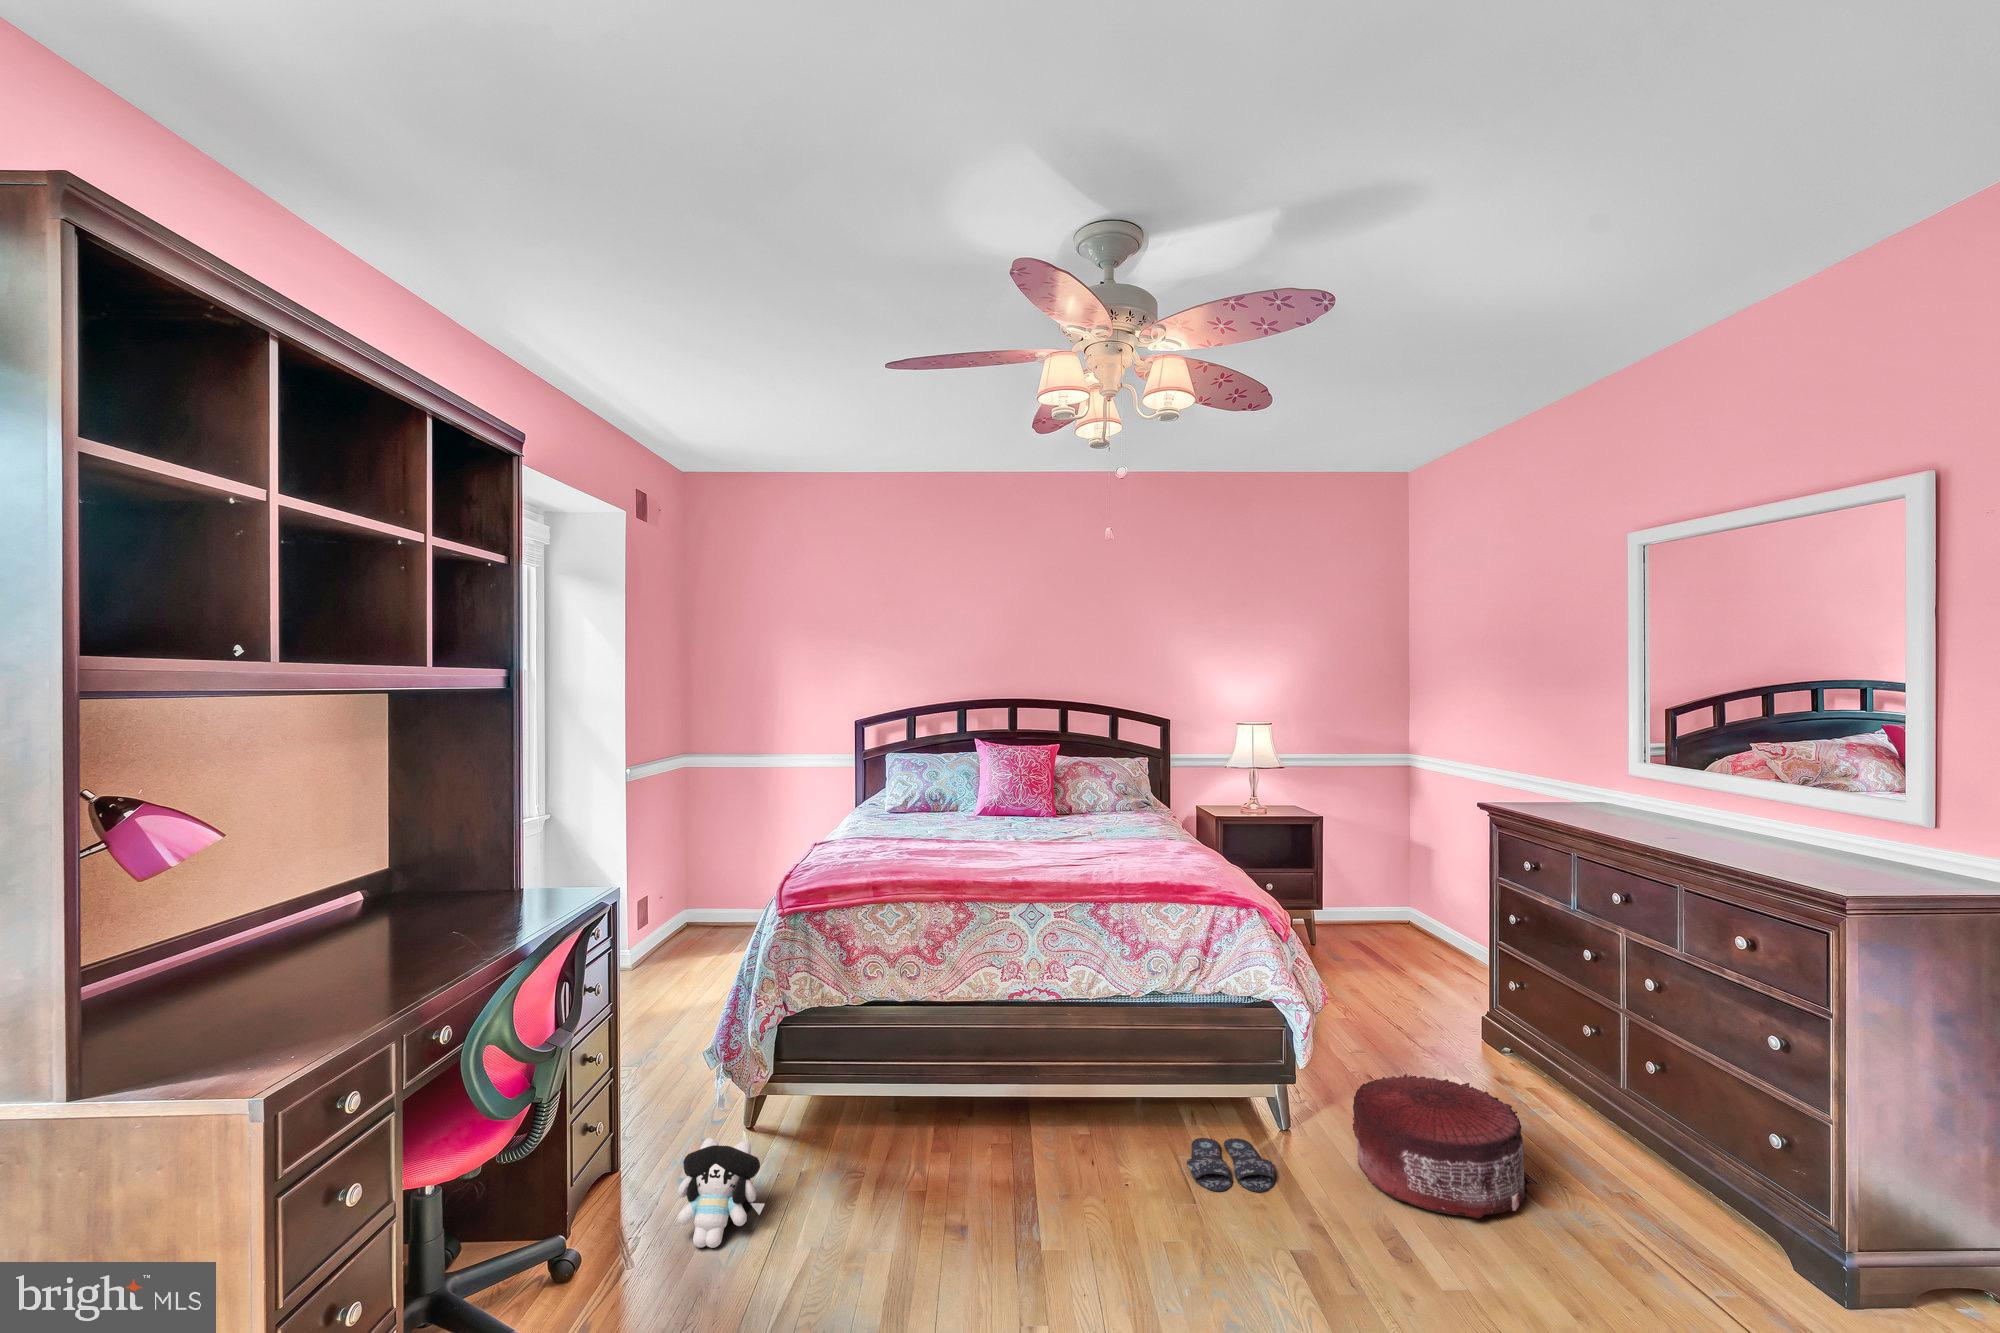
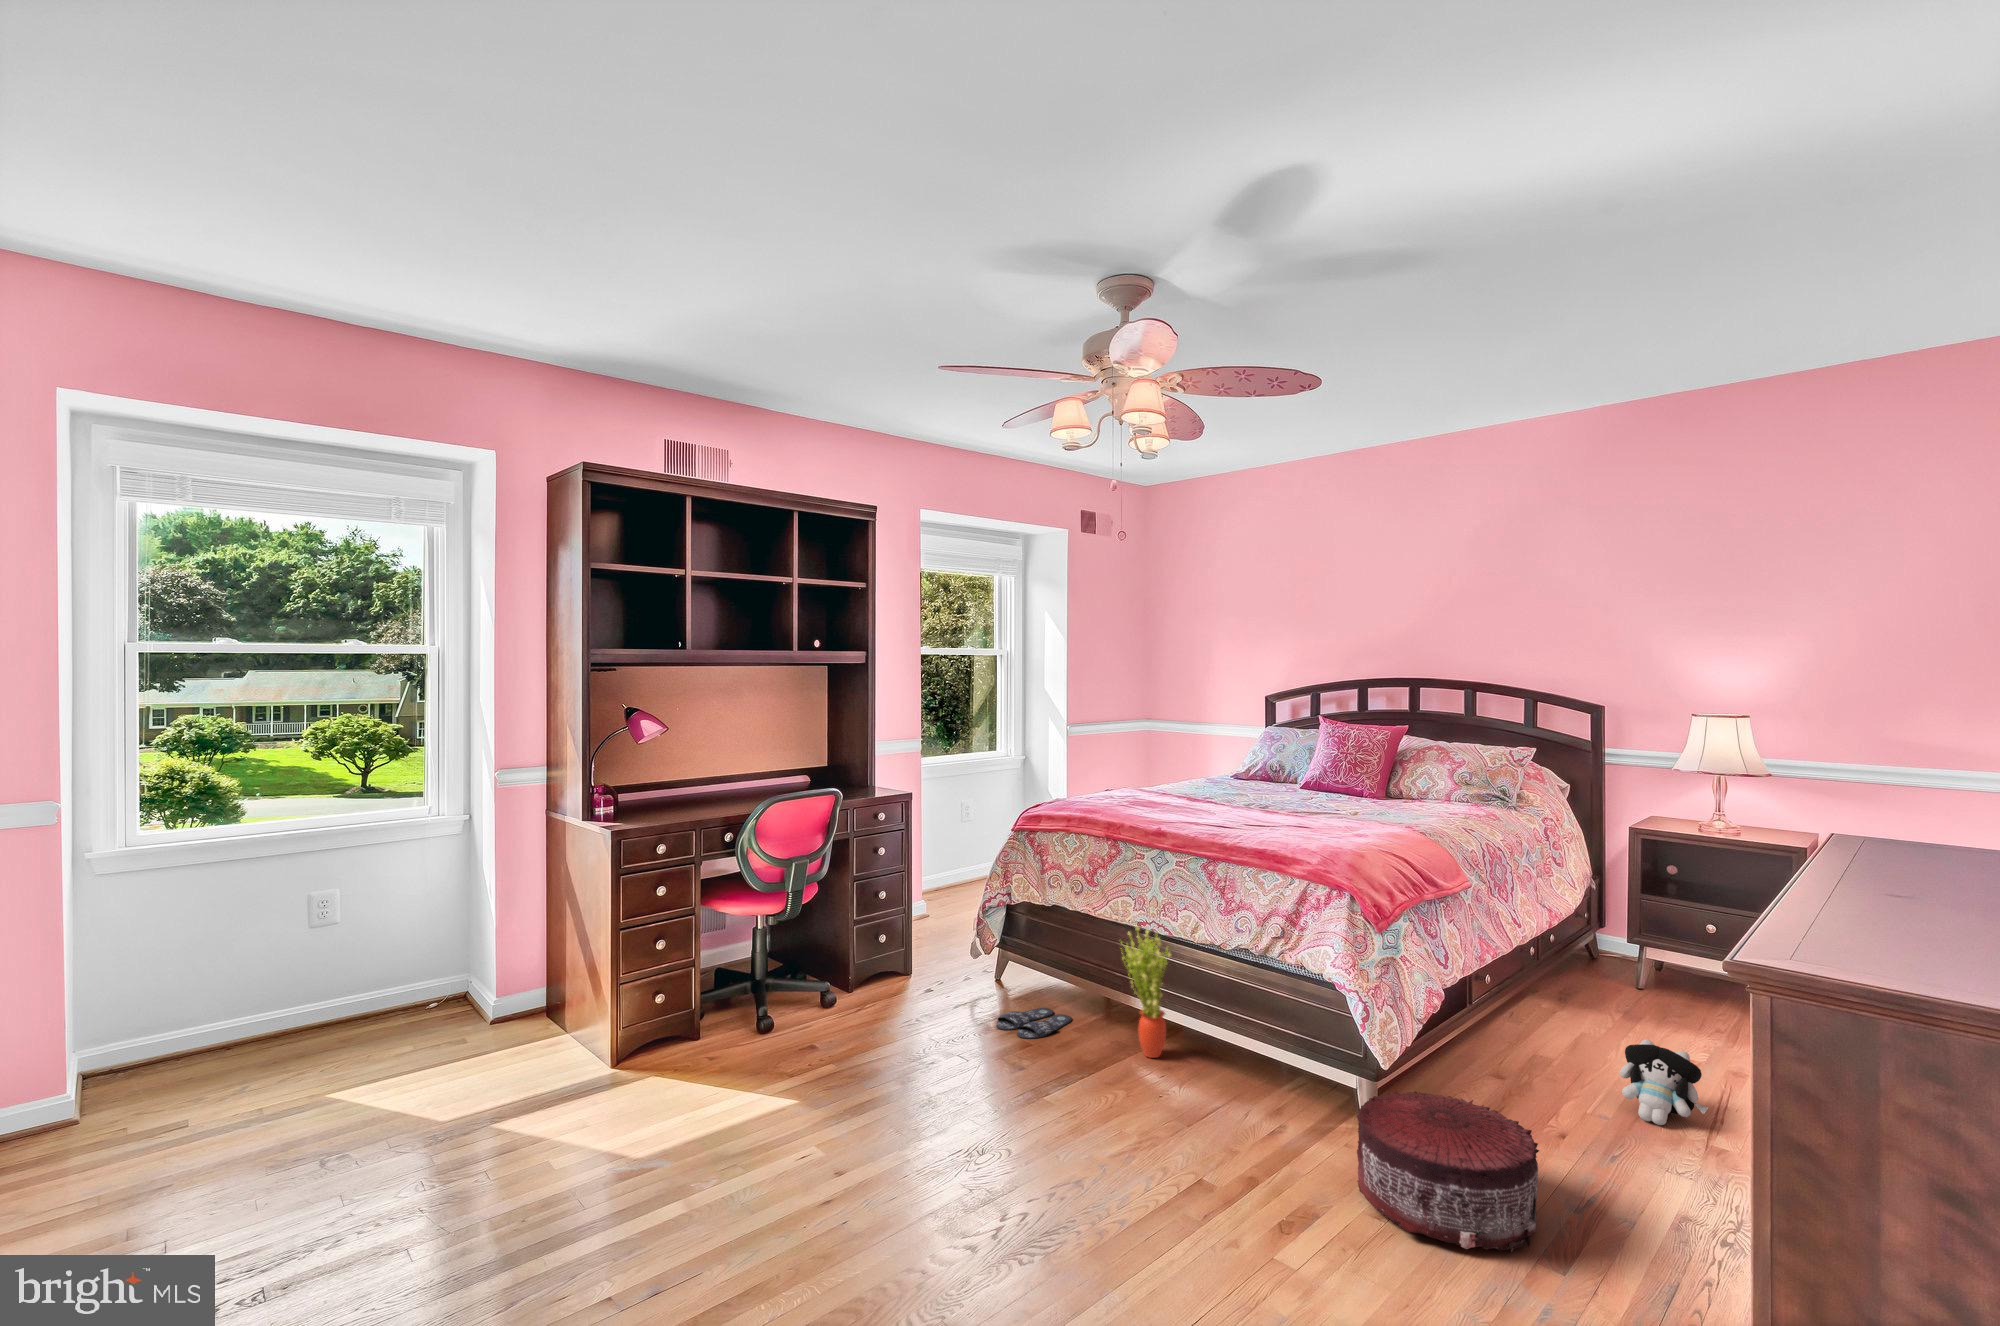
potted plant: none [1011,996,1075,1150] -> present [1121,927,1170,1058]
plush toy: present [677,1138,765,1248] -> present [1620,1039,1708,1125]
slippers: present [1187,1138,1275,1192] -> present [996,1008,1072,1038]

